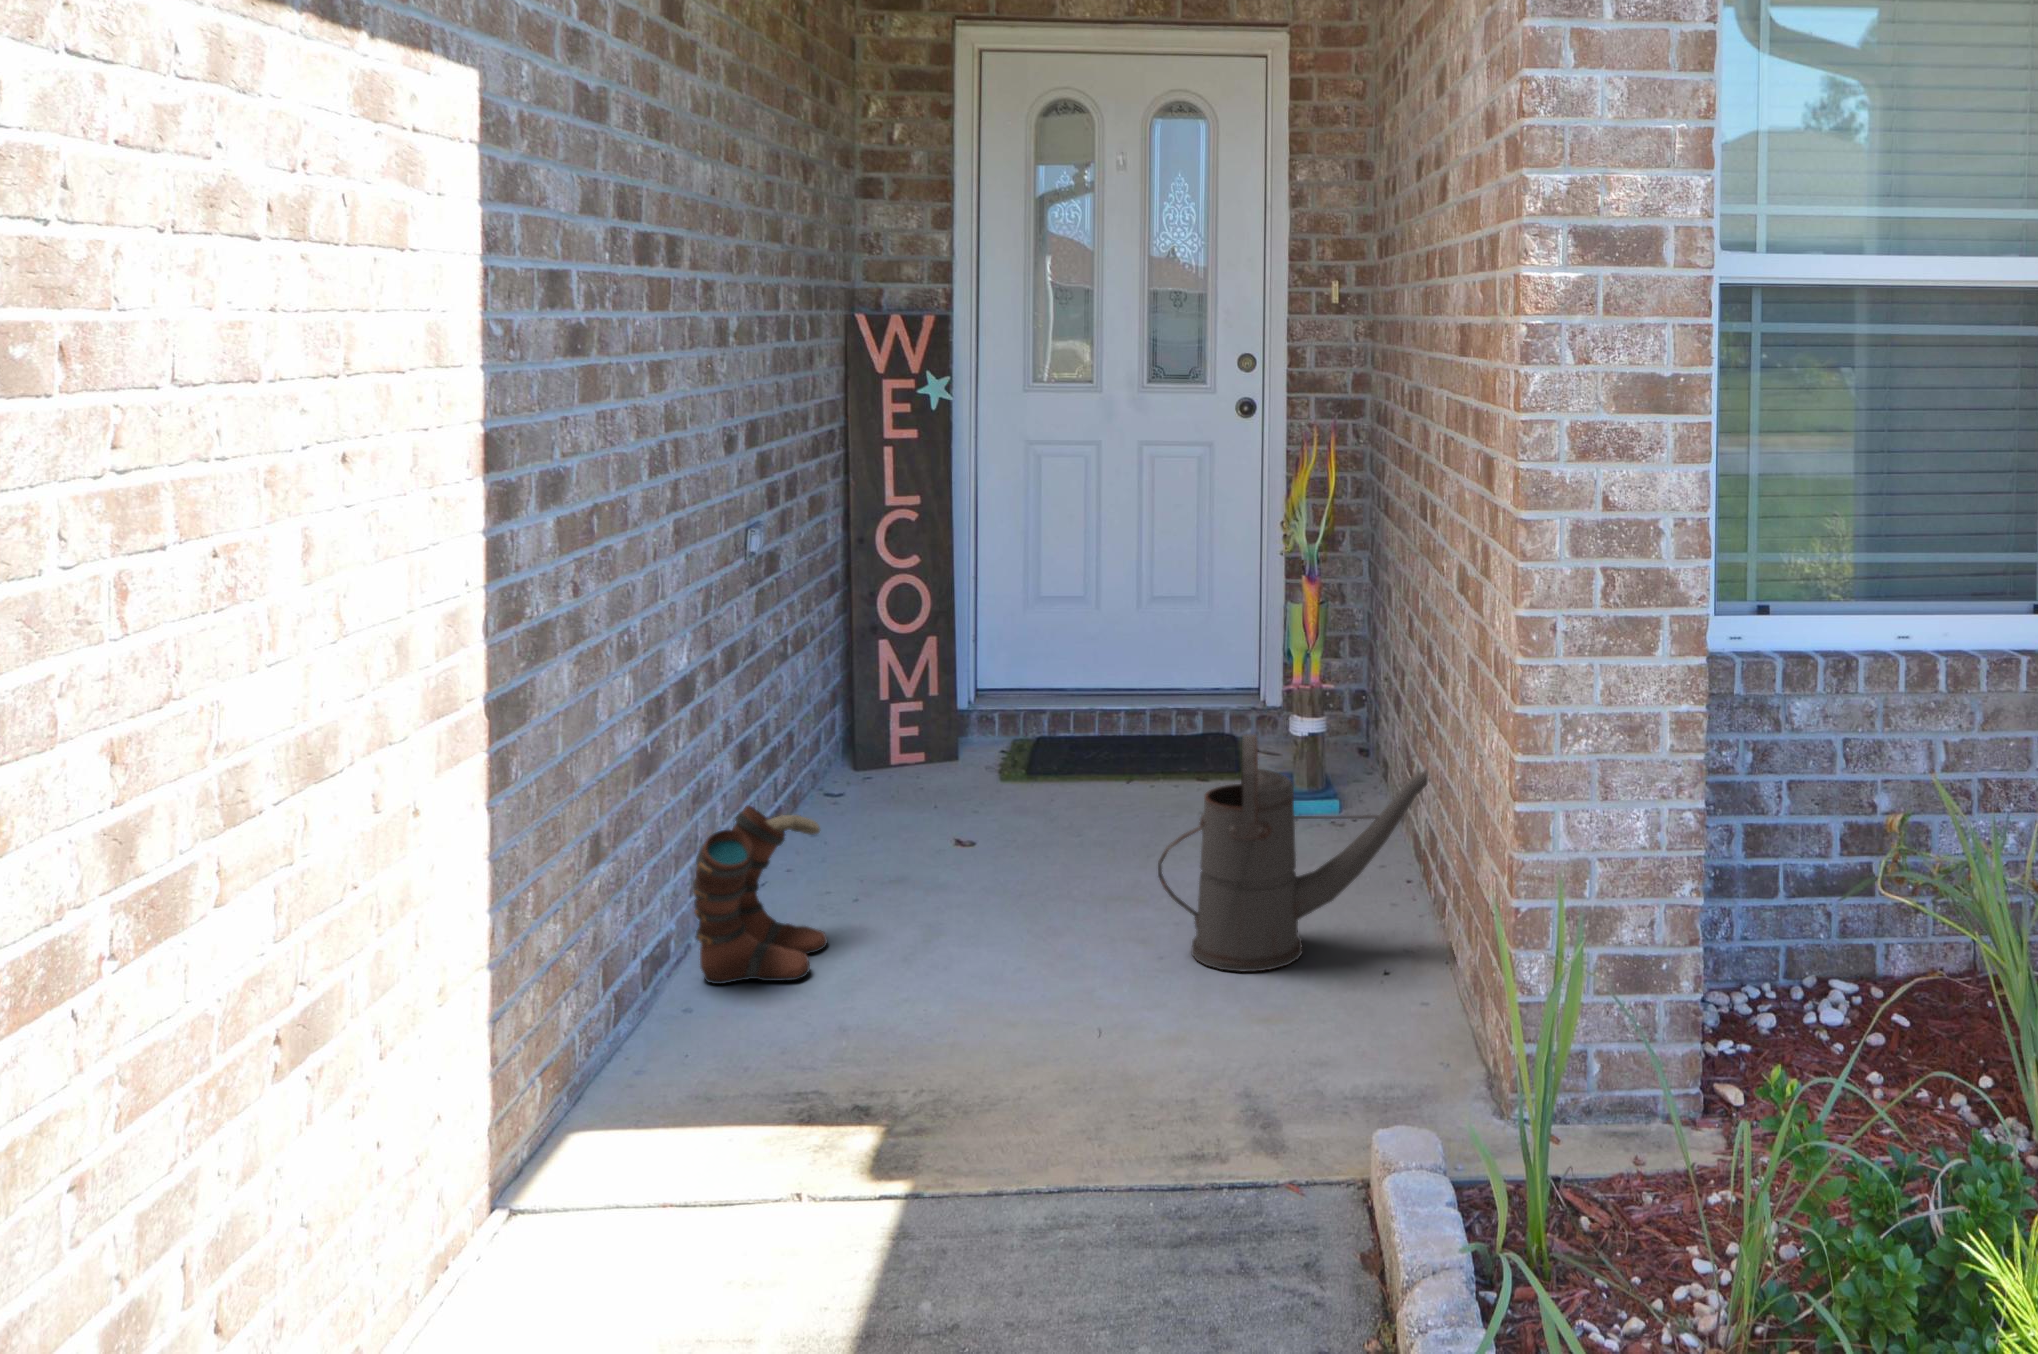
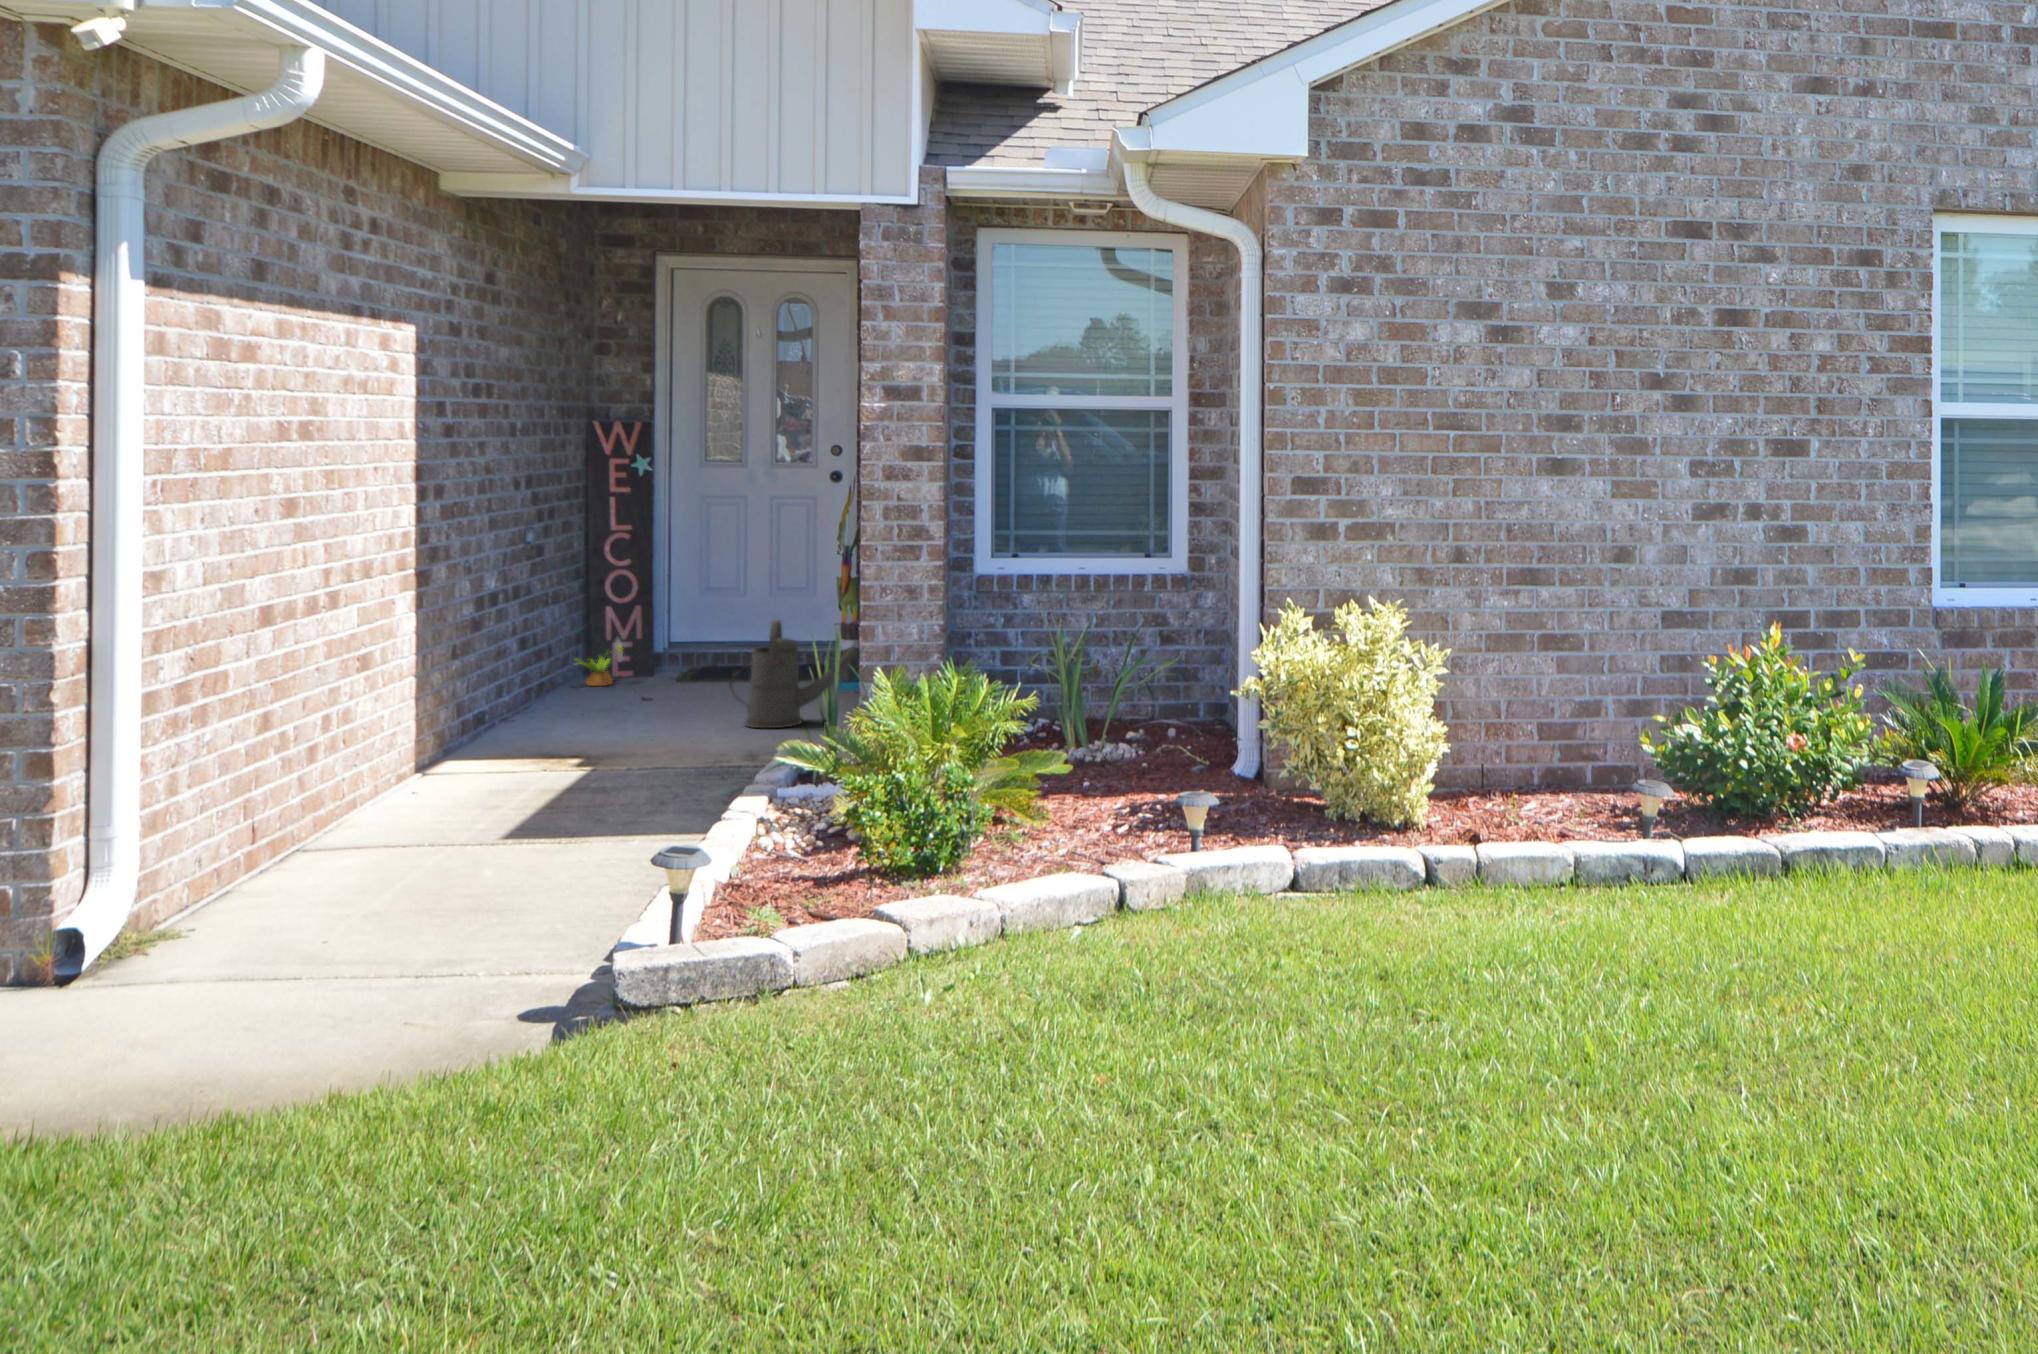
decorative plant: none [830,704,915,796] -> present [577,639,623,686]
boots: present [693,805,827,984] -> none [495,657,563,735]

